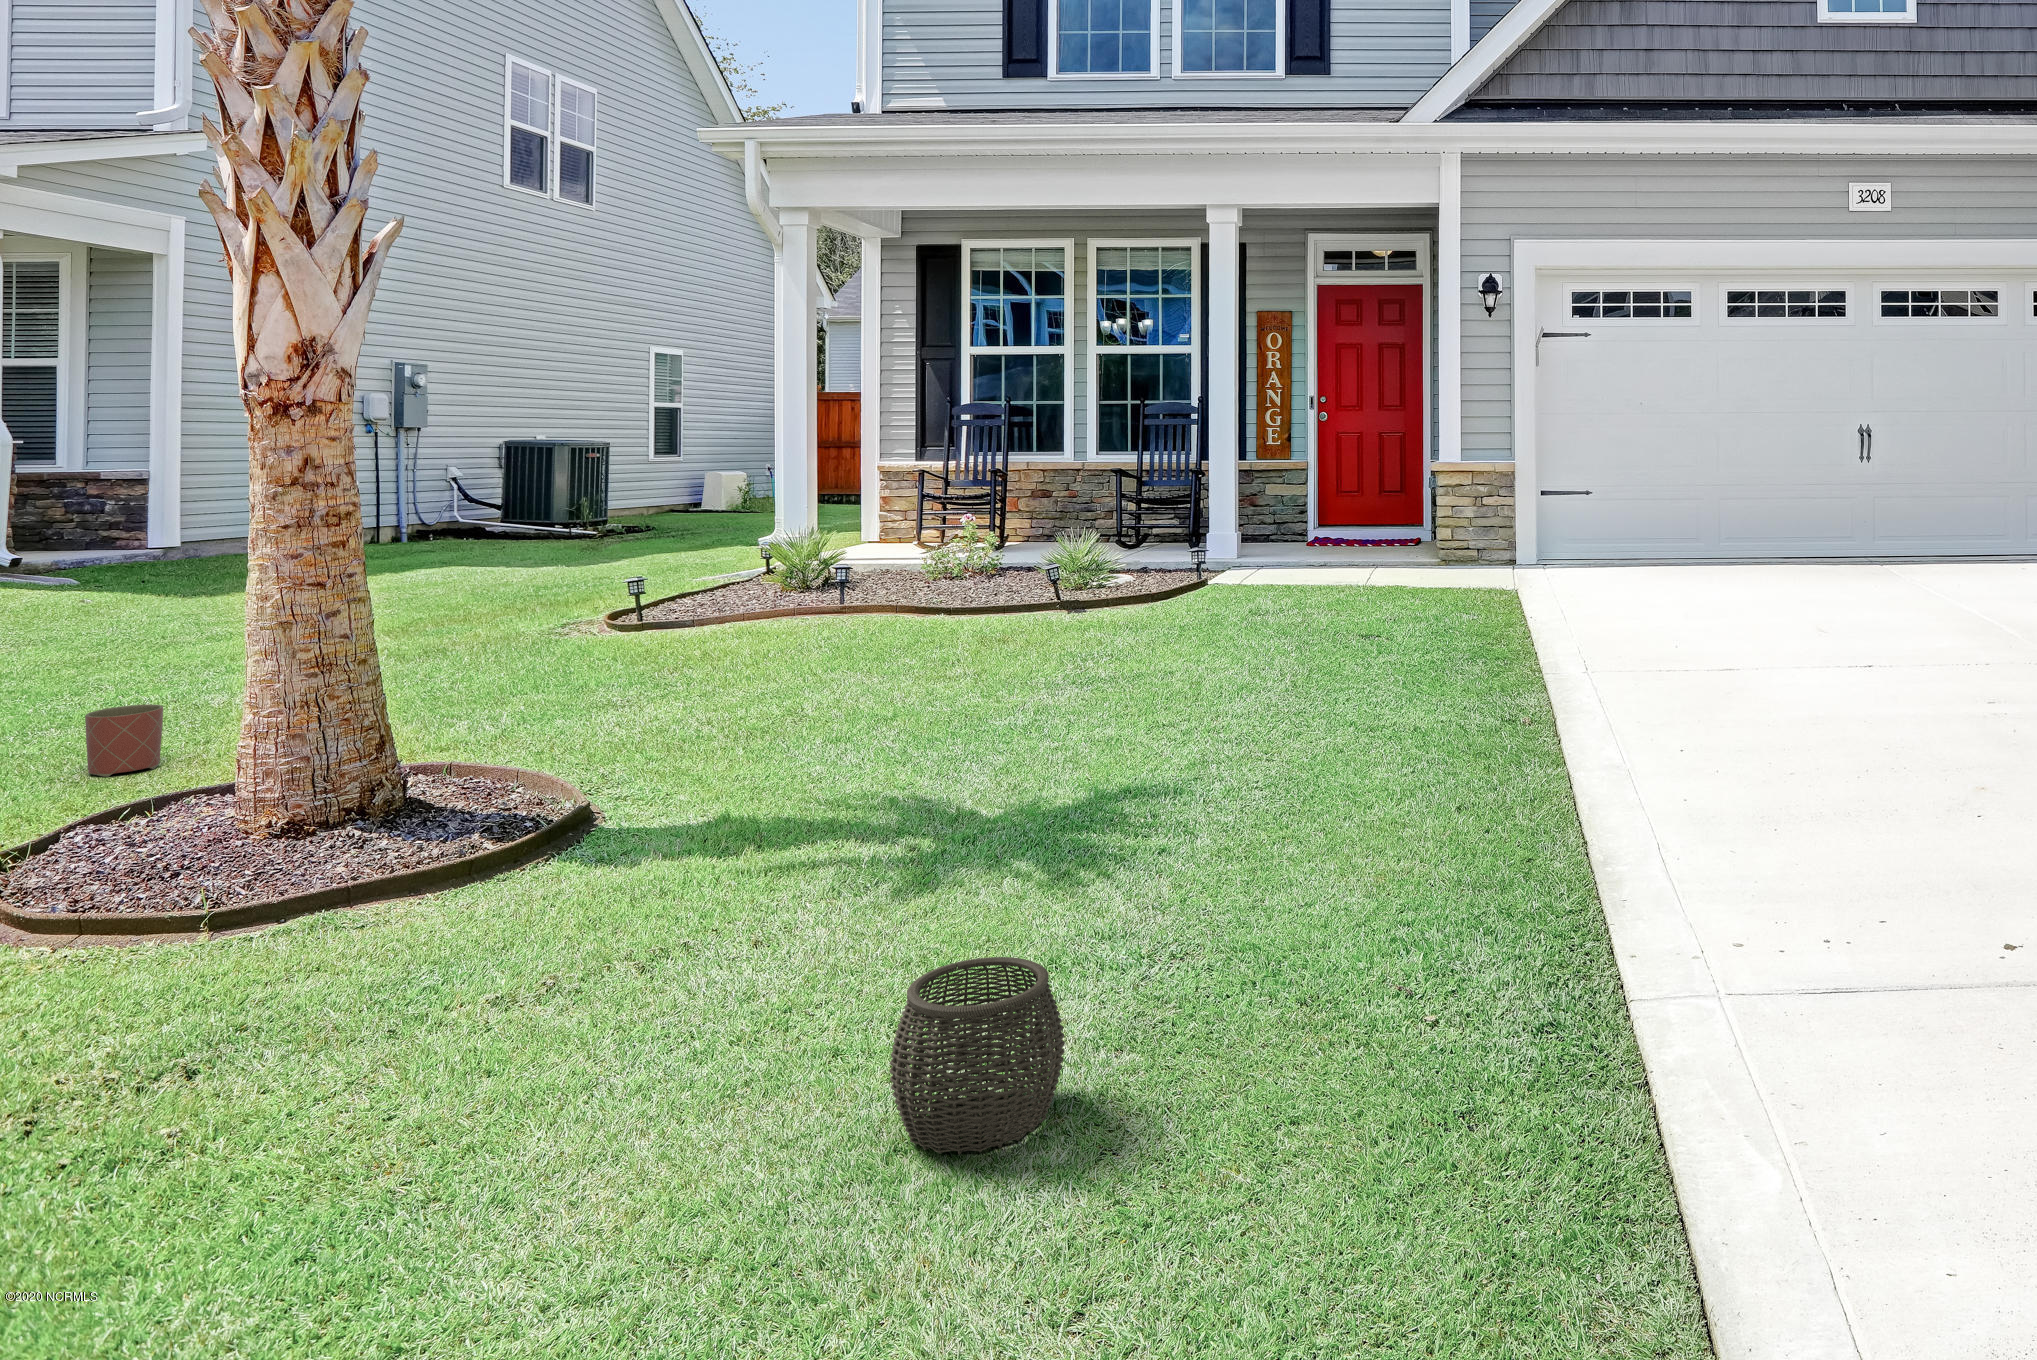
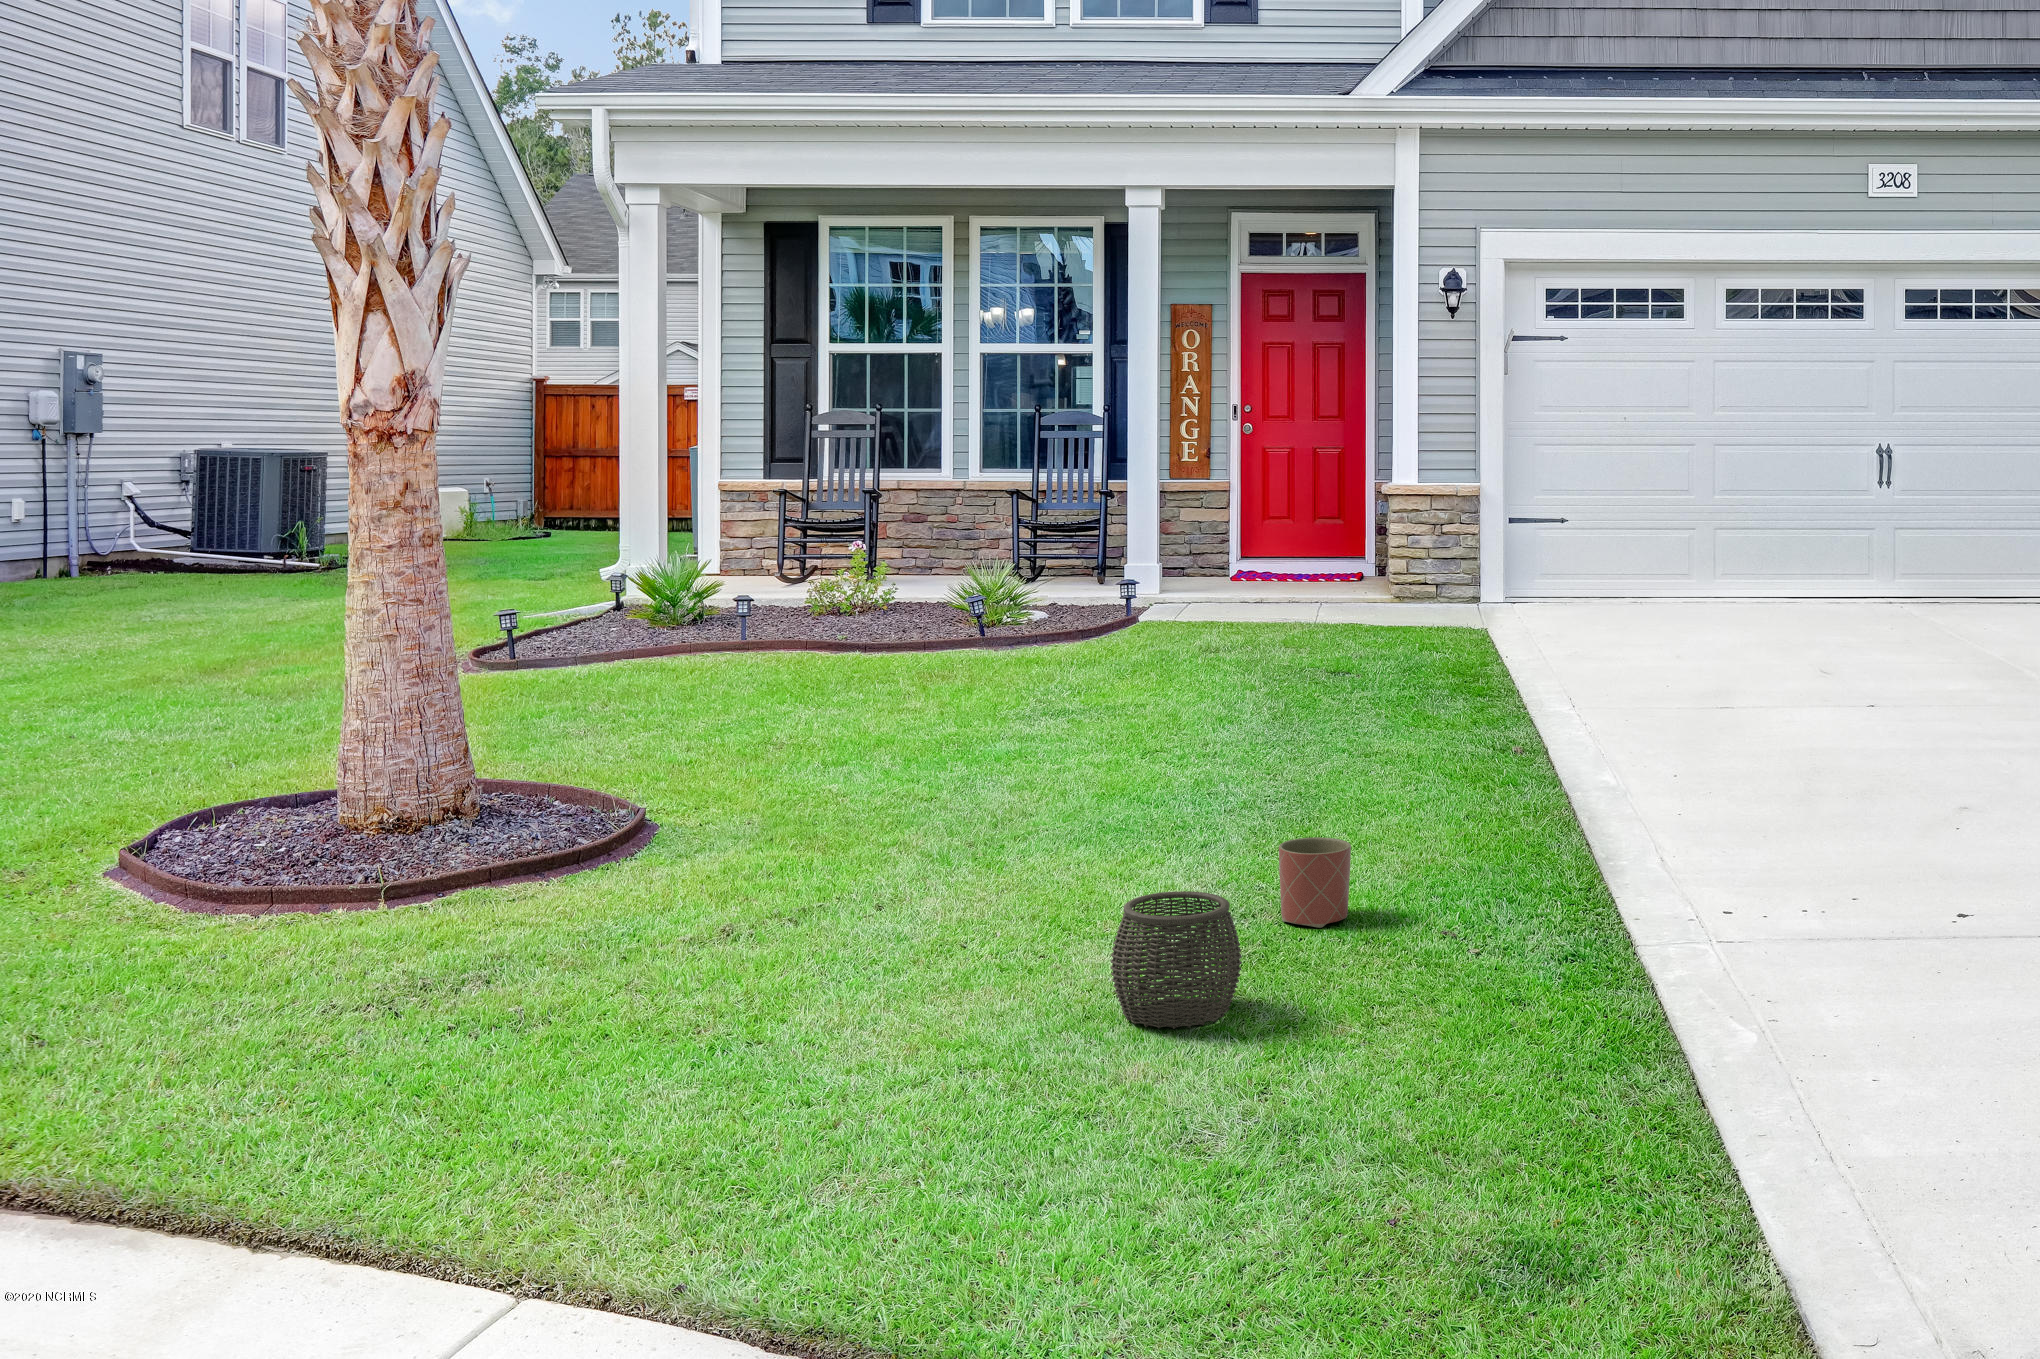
planter: present [85,704,163,777] -> present [1279,837,1351,928]

